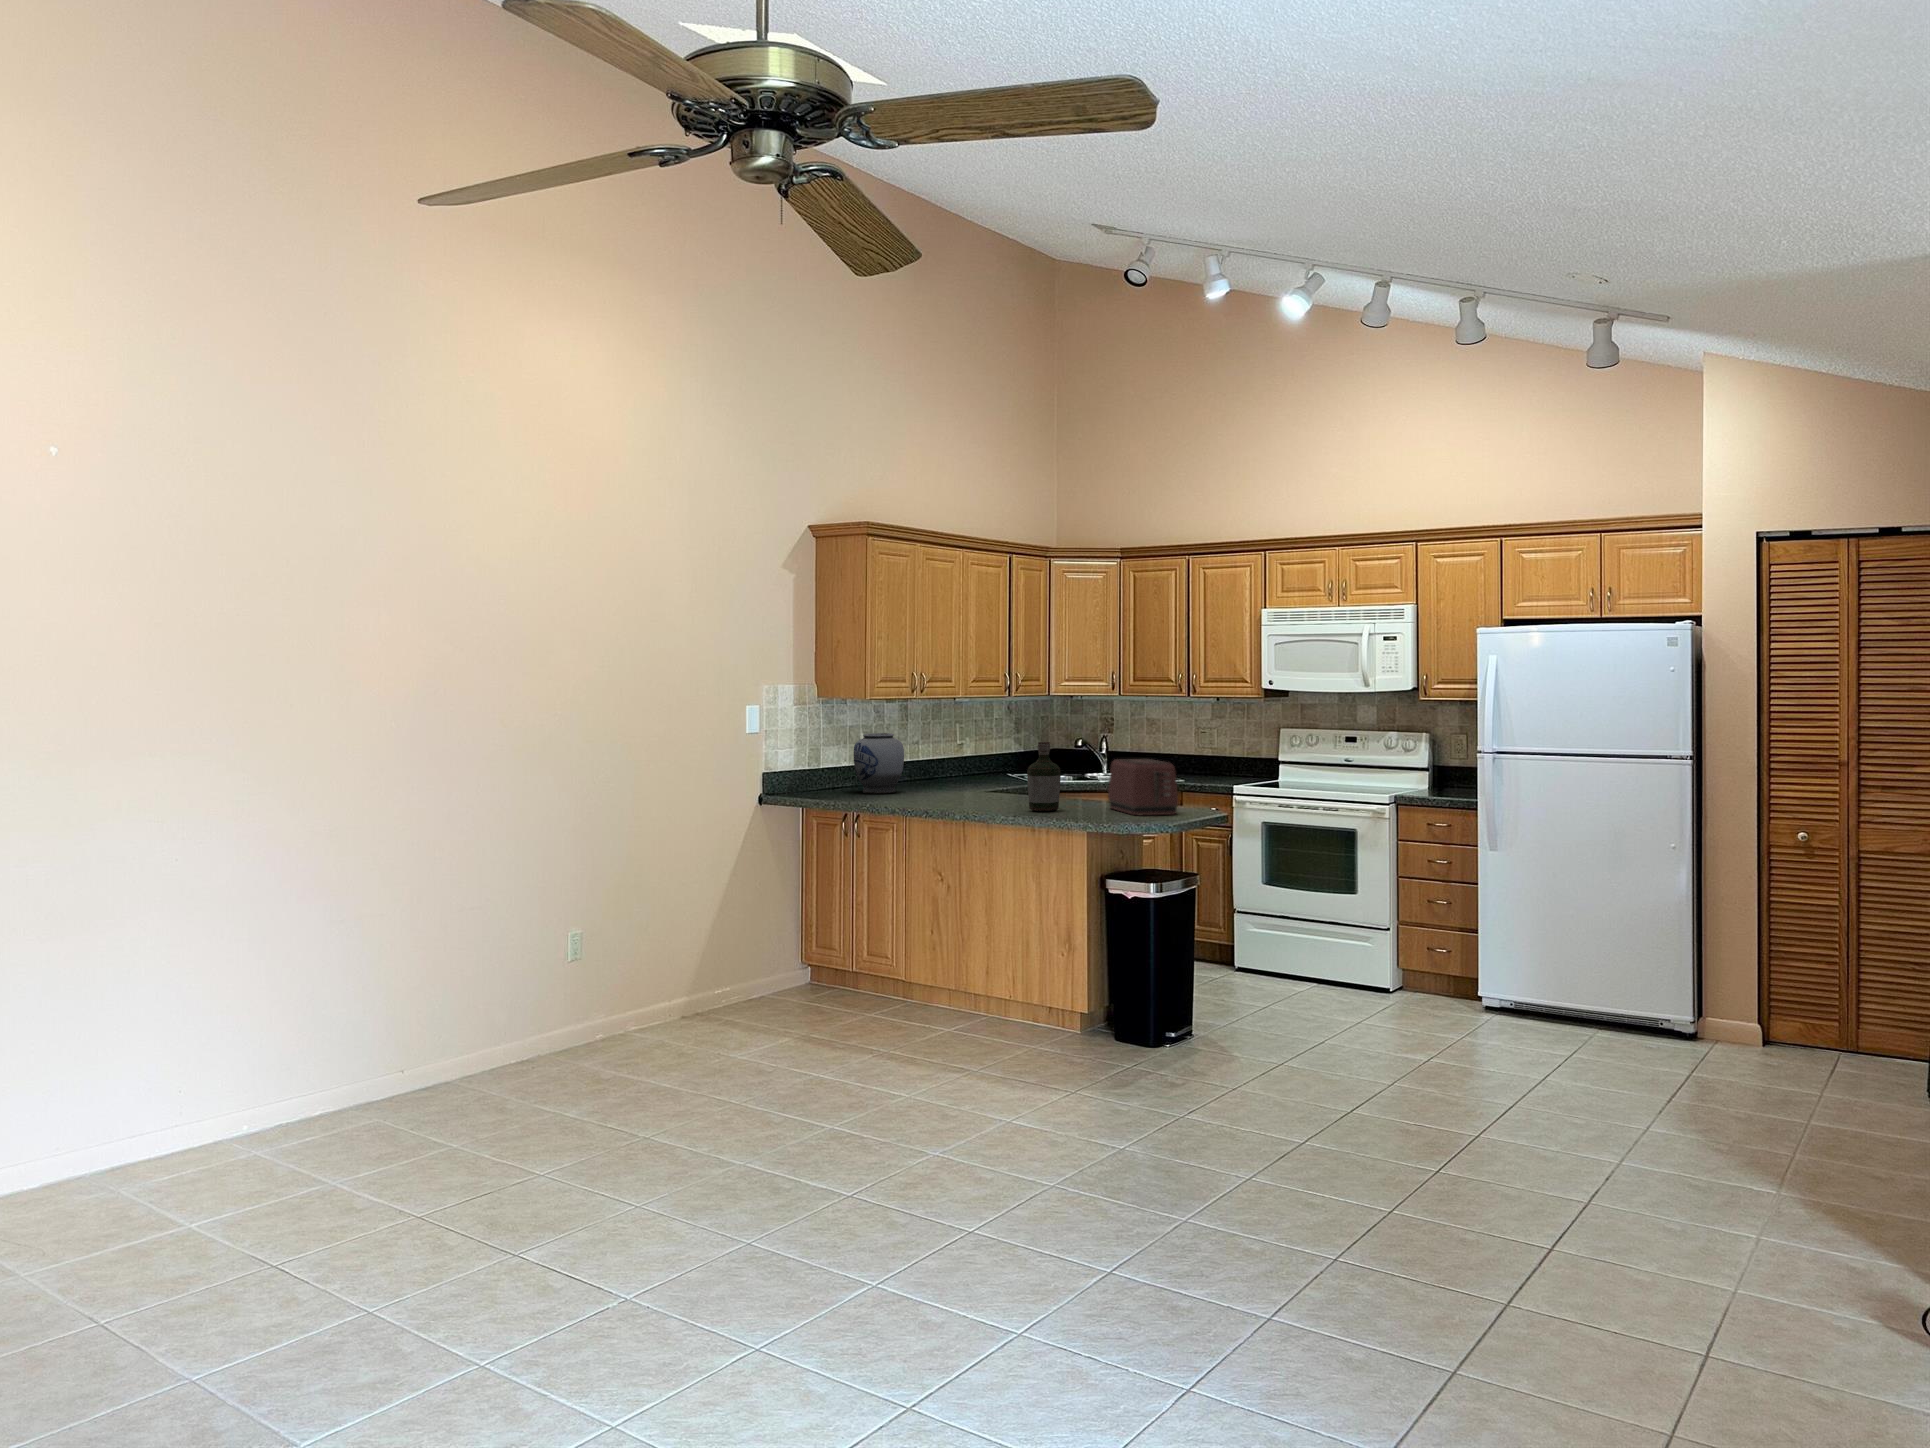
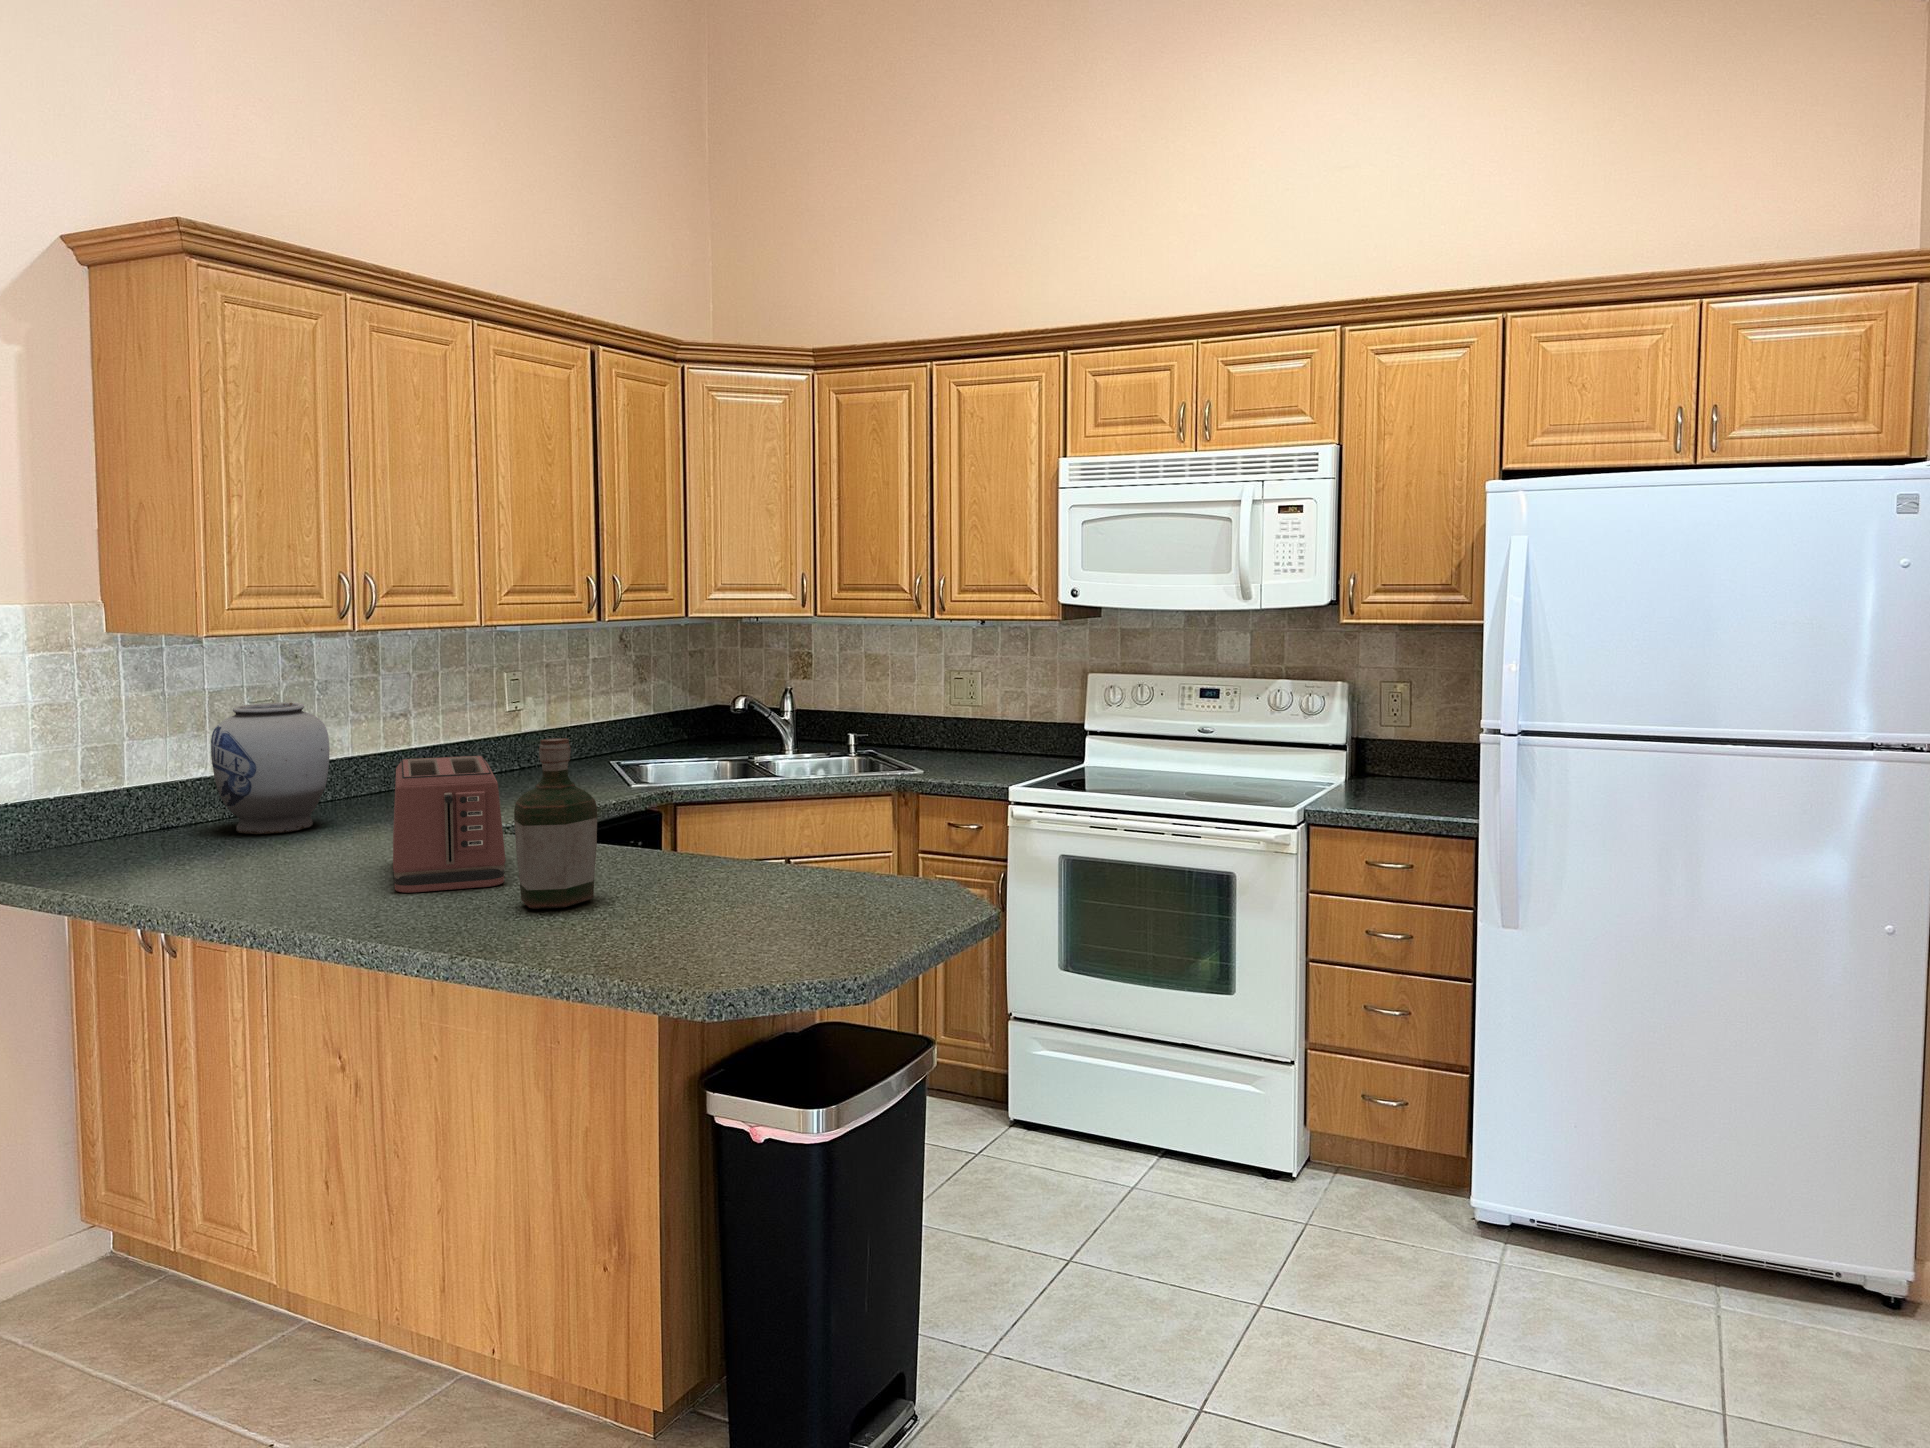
toaster: present [1108,759,1178,815] -> present [393,756,506,893]

